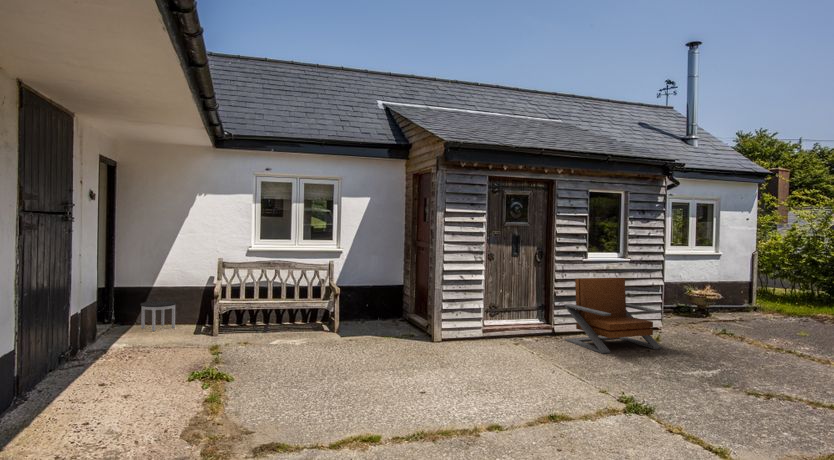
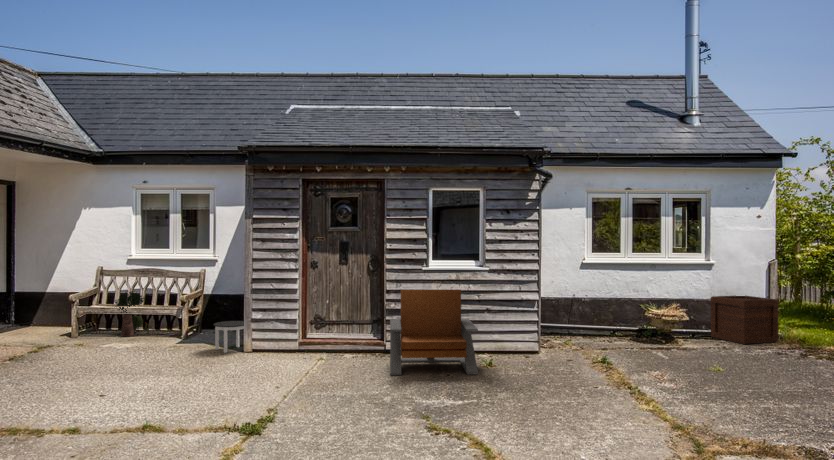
wooden crate: none [722,278,770,315] -> present [711,296,778,344]
potted plant: none [251,282,283,330] -> present [115,291,150,337]
round table: present [140,301,176,331] -> present [214,321,244,353]

